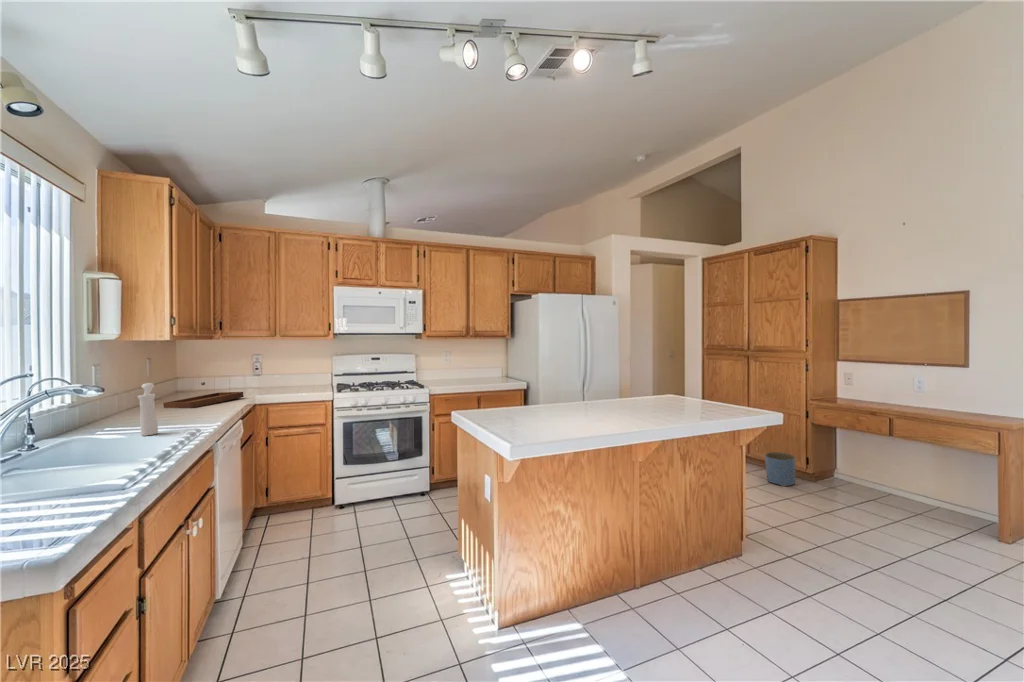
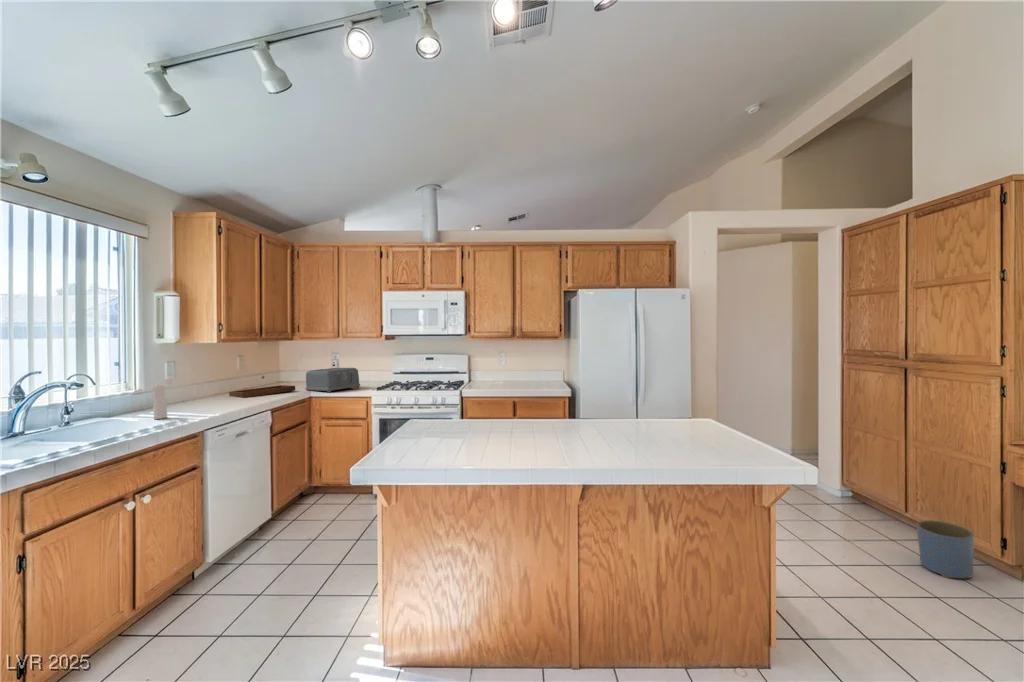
toaster: none [252,369,317,398] -> present [305,368,360,392]

